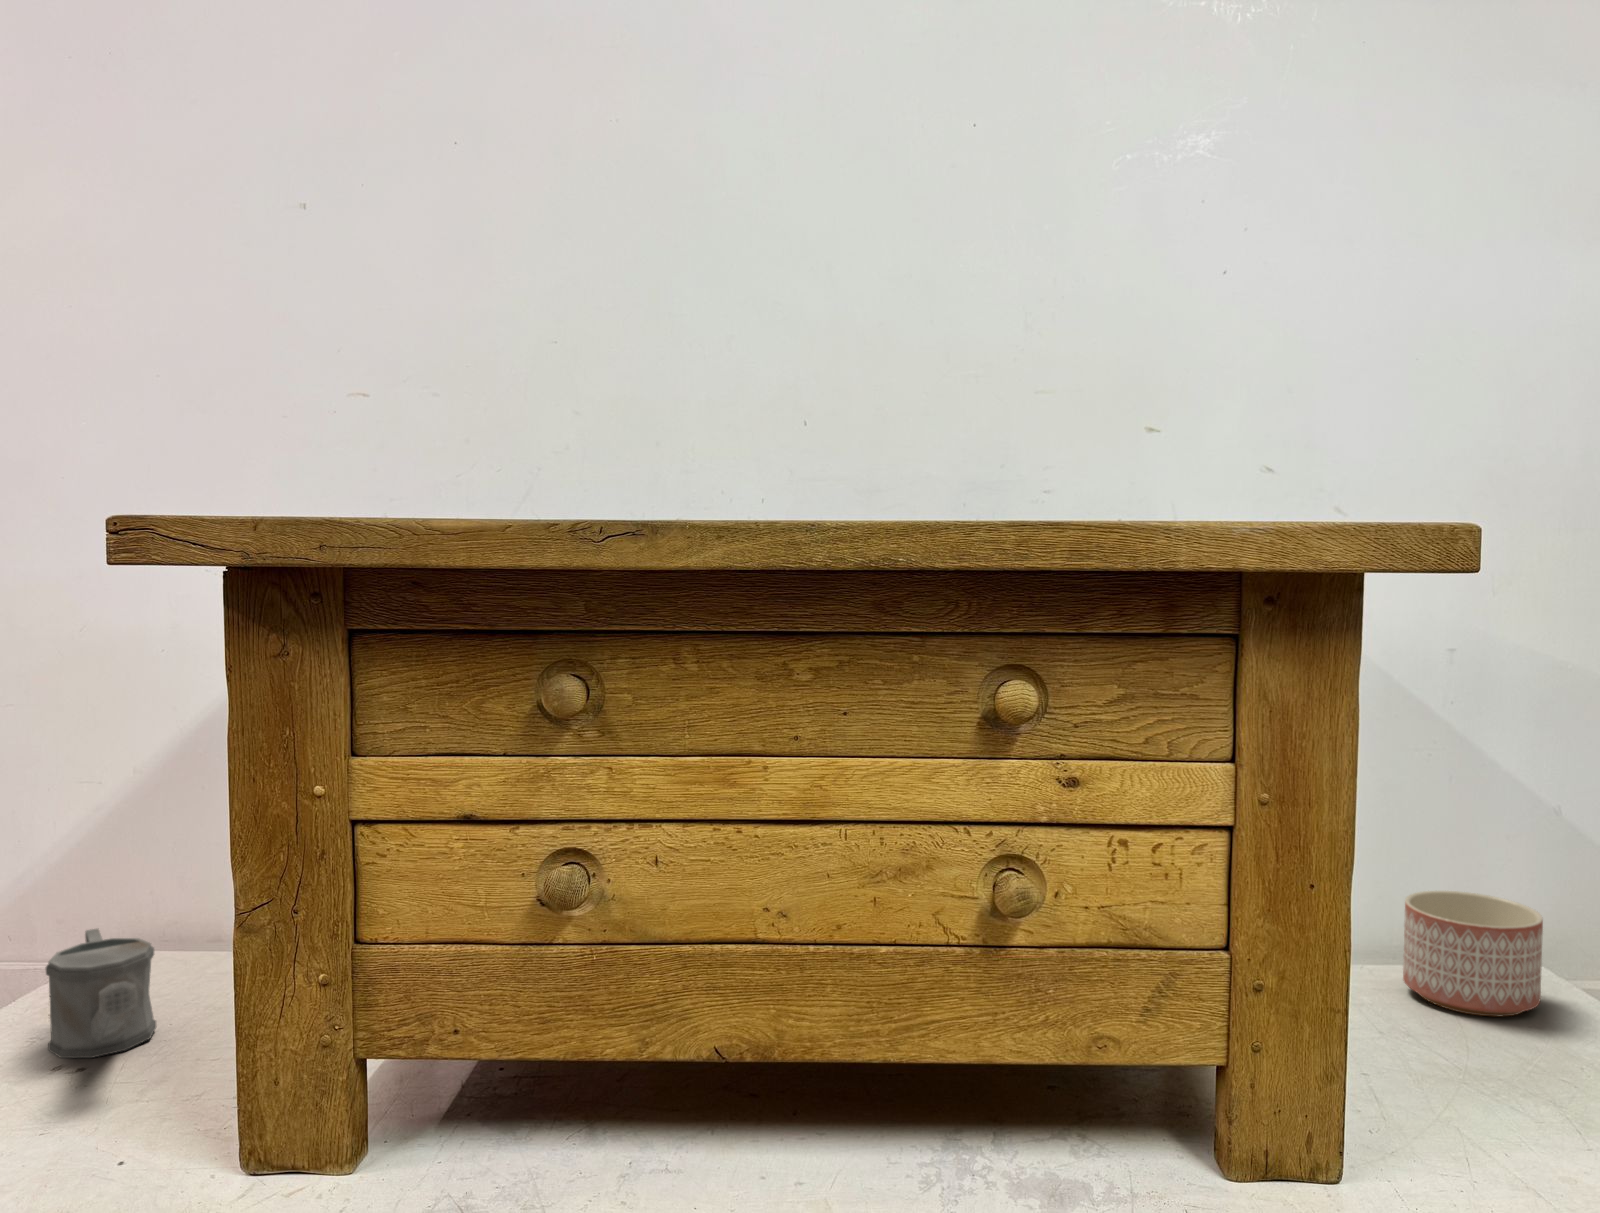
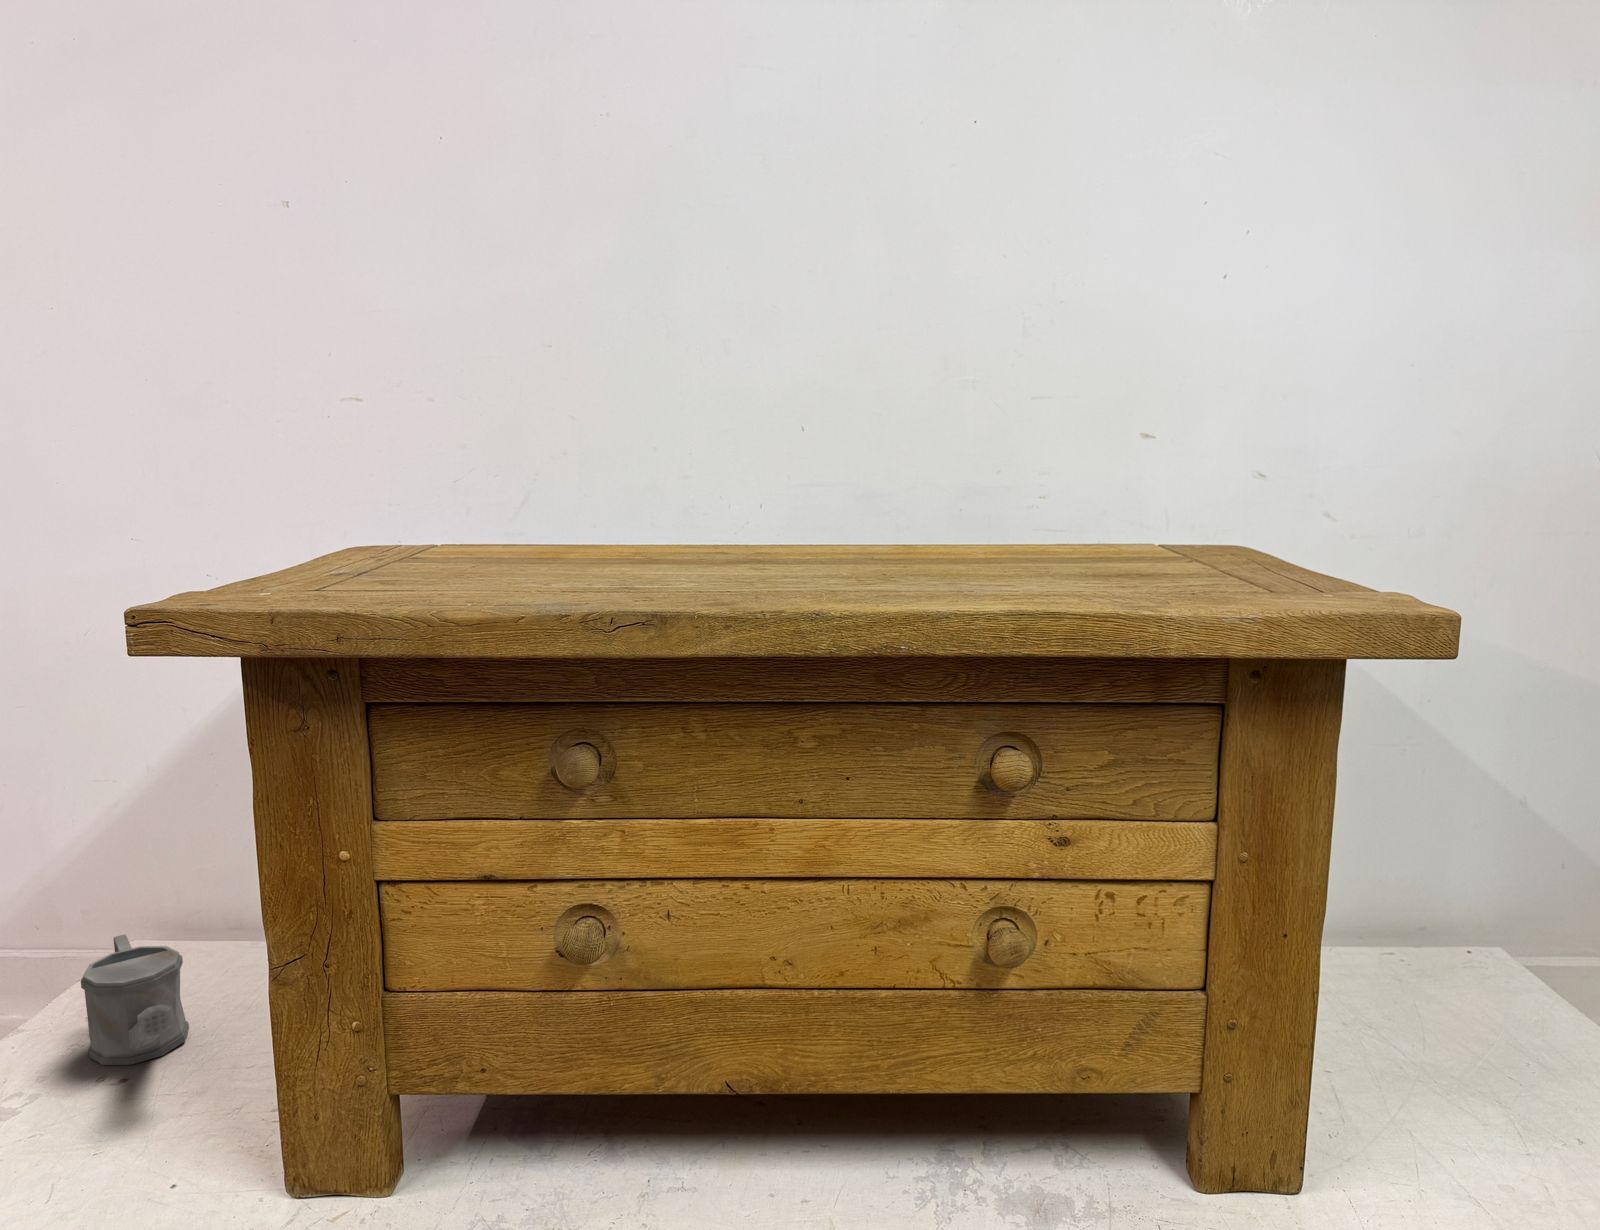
planter: present [1403,891,1543,1016] -> none [1367,876,1501,1000]

